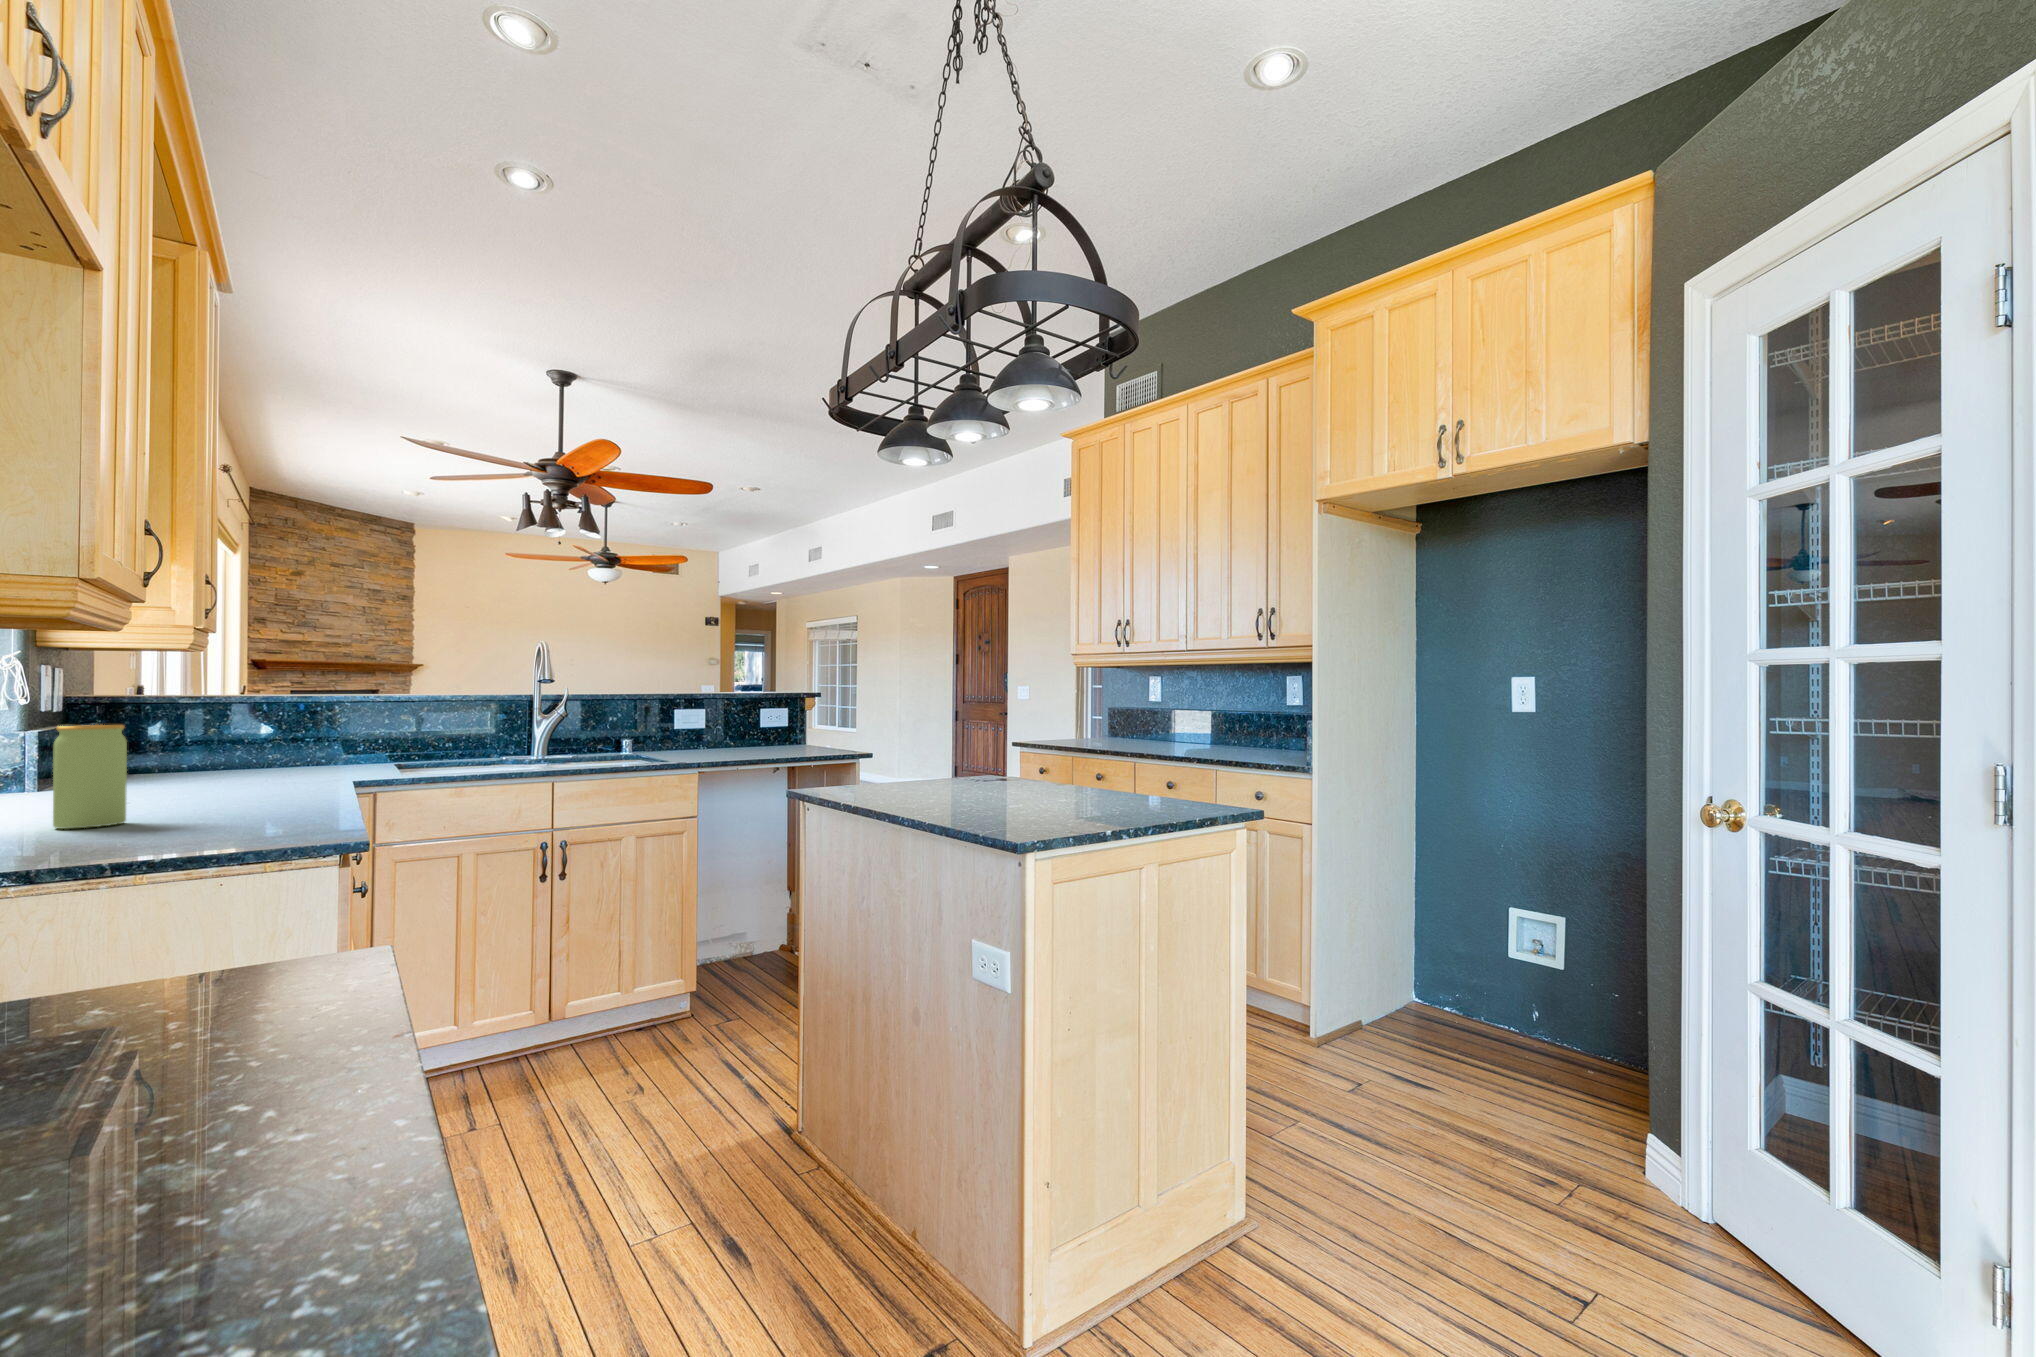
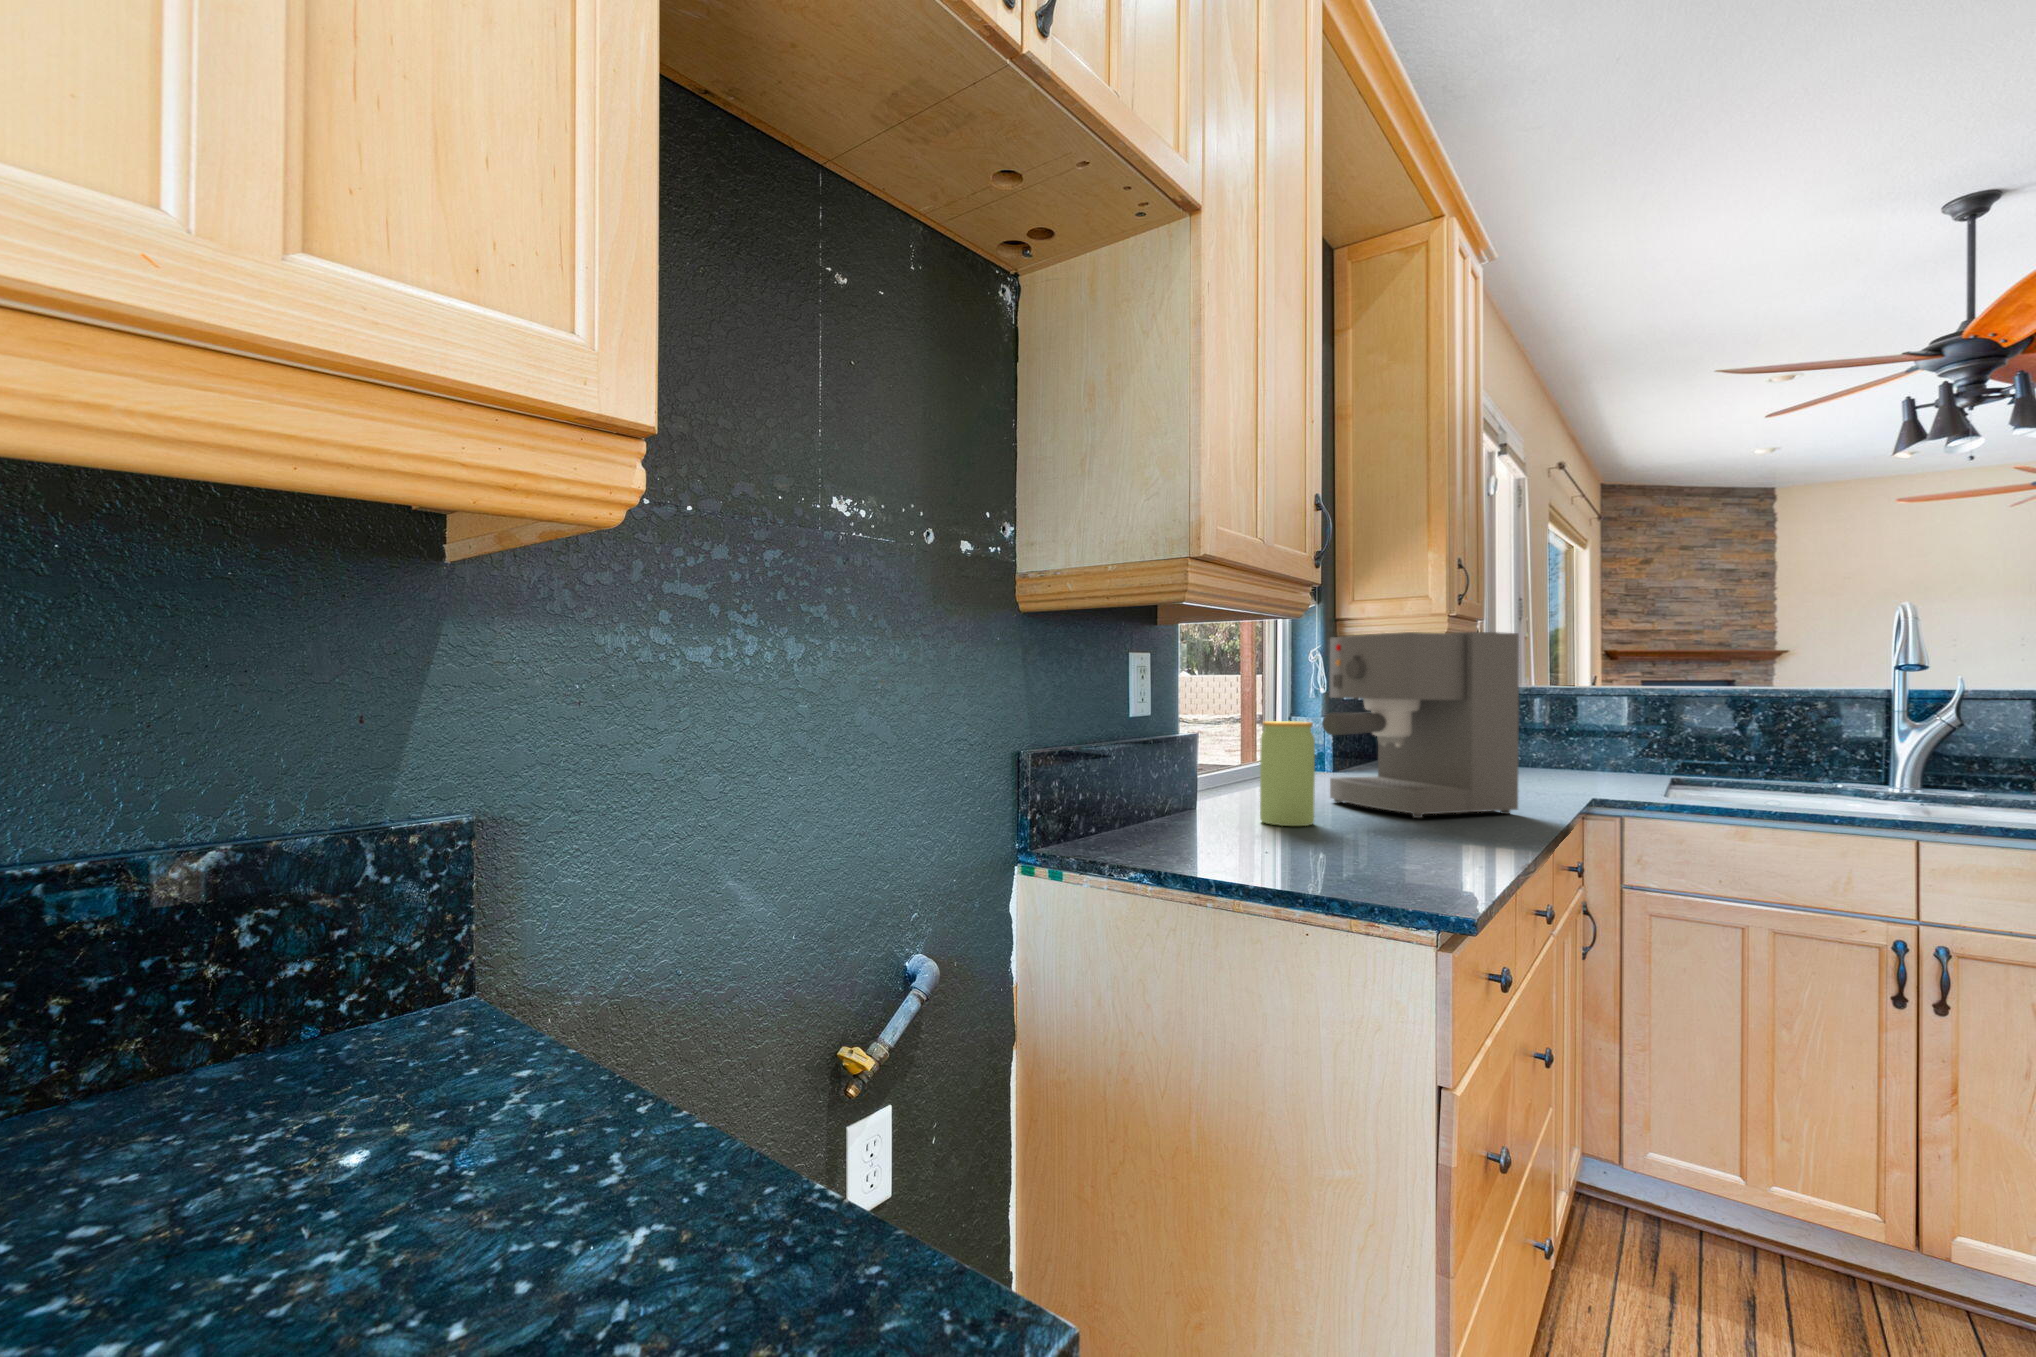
coffee maker: none [101,642,311,808] -> present [1322,632,1519,818]

